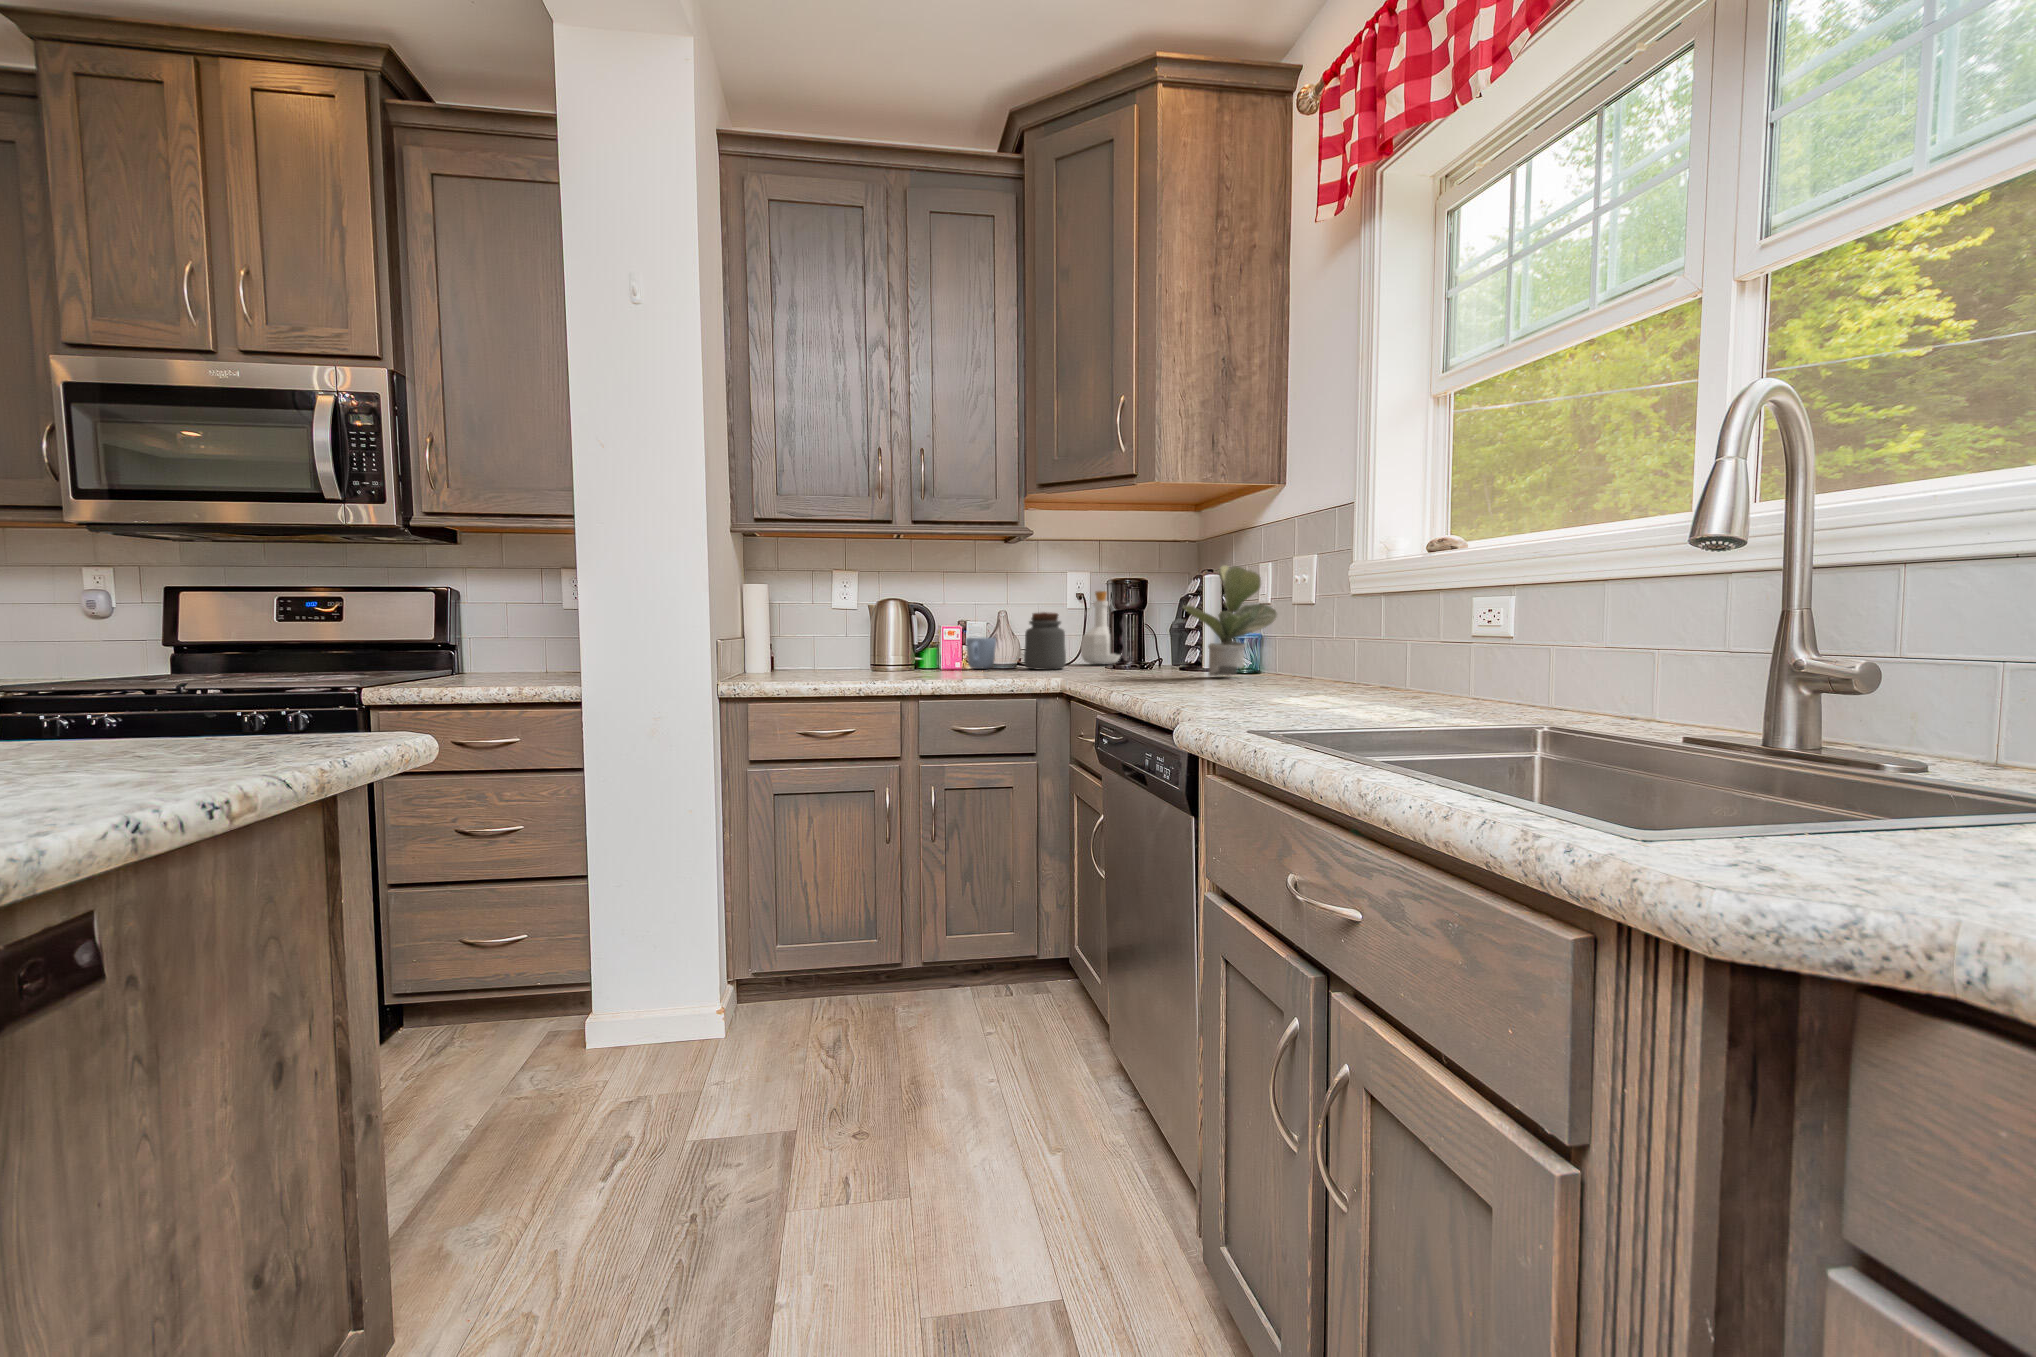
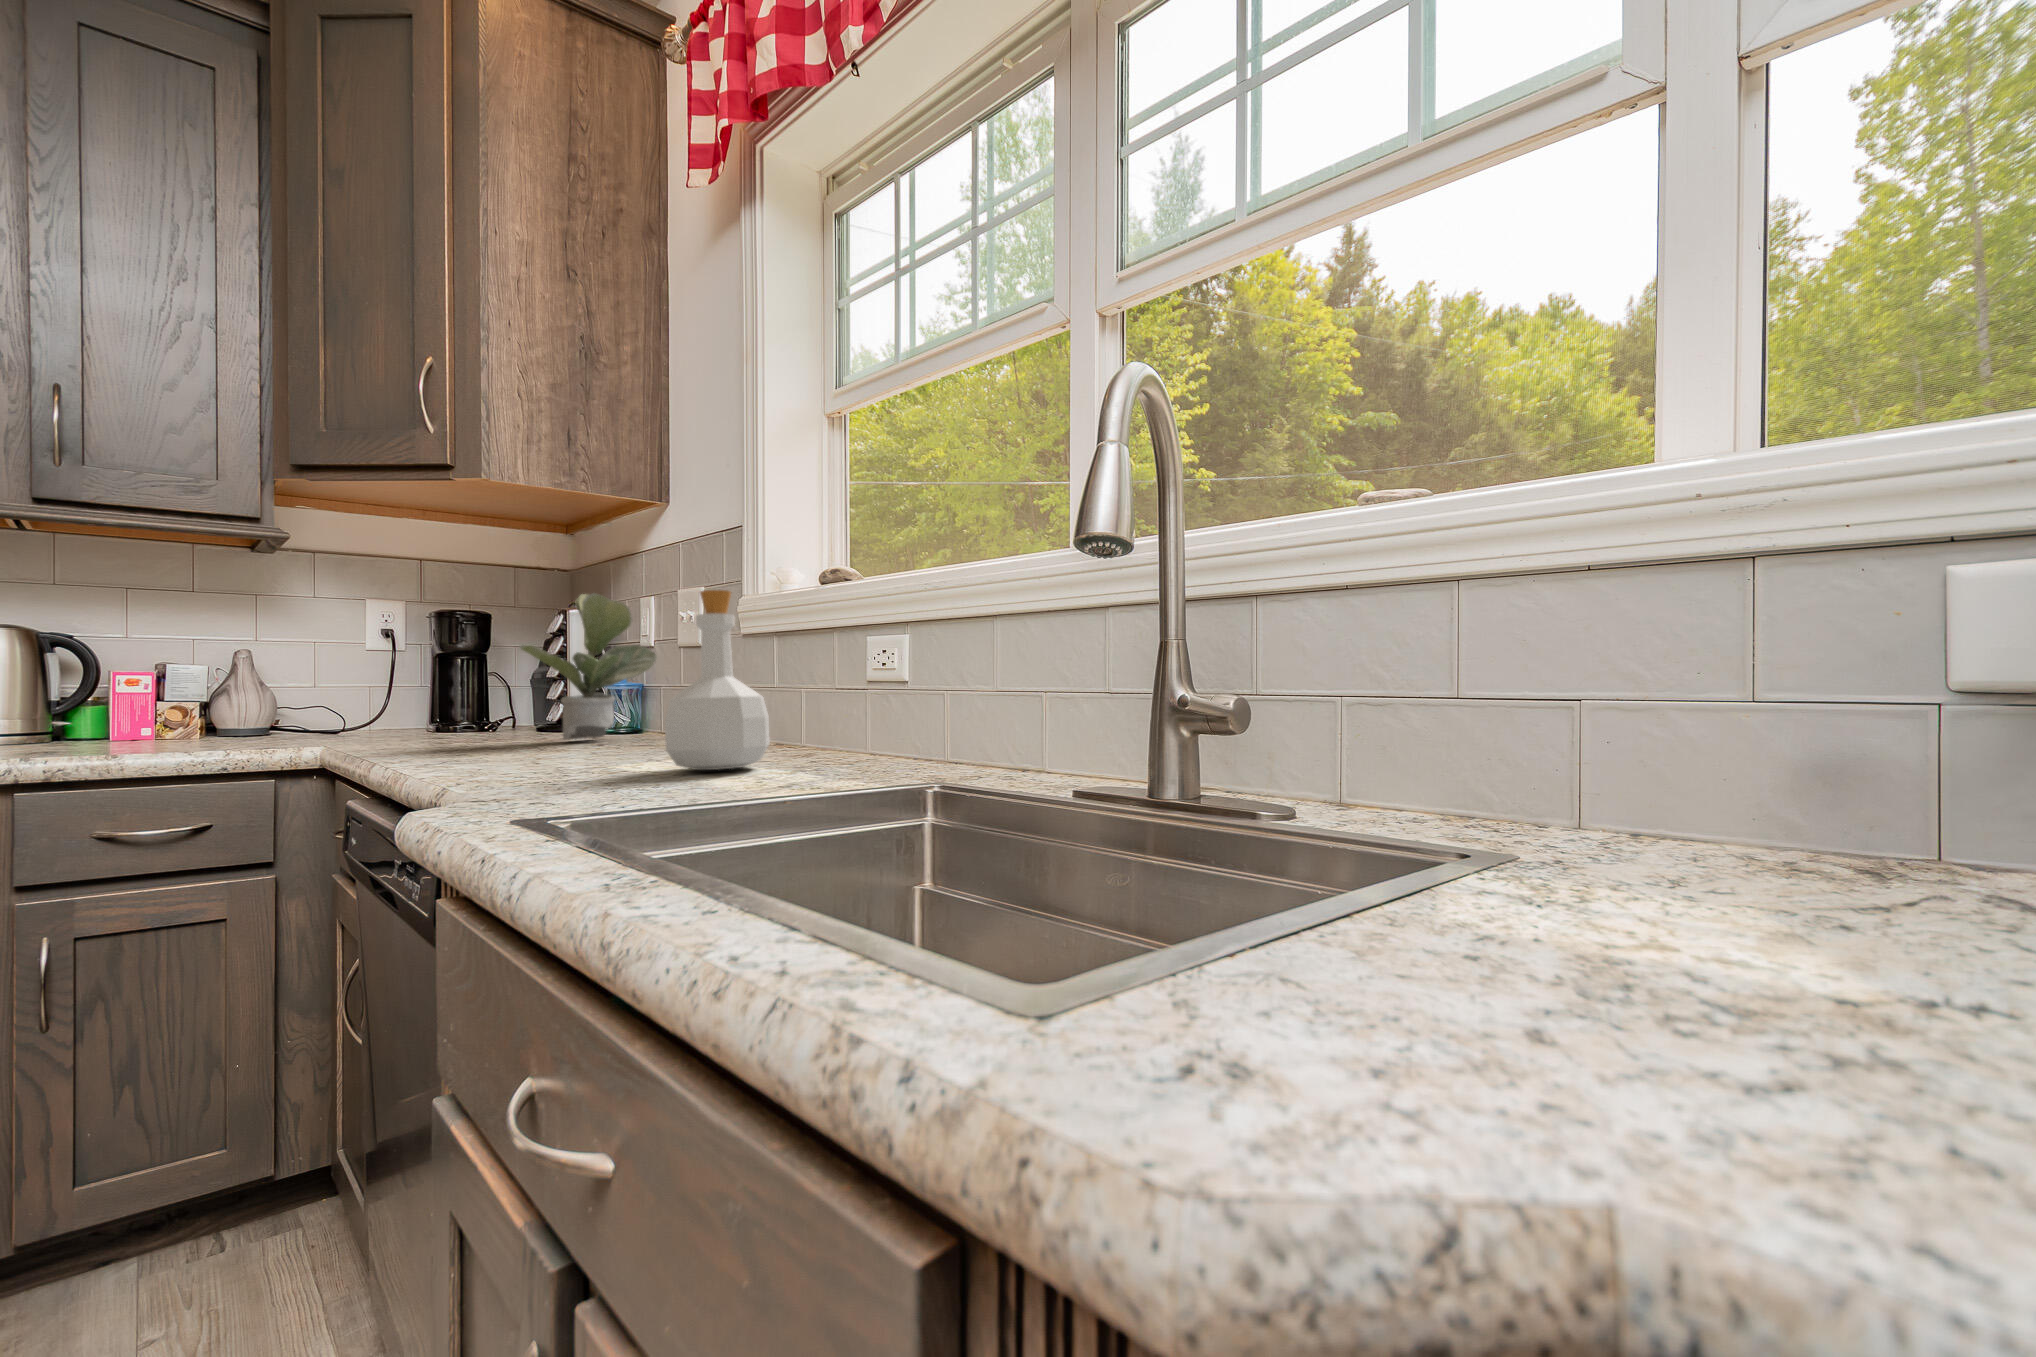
bottle: present [1081,591,1122,664] -> present [665,590,770,770]
jar: present [1024,612,1066,670] -> none [265,656,348,742]
mug: present [966,638,996,669] -> none [140,695,209,745]

